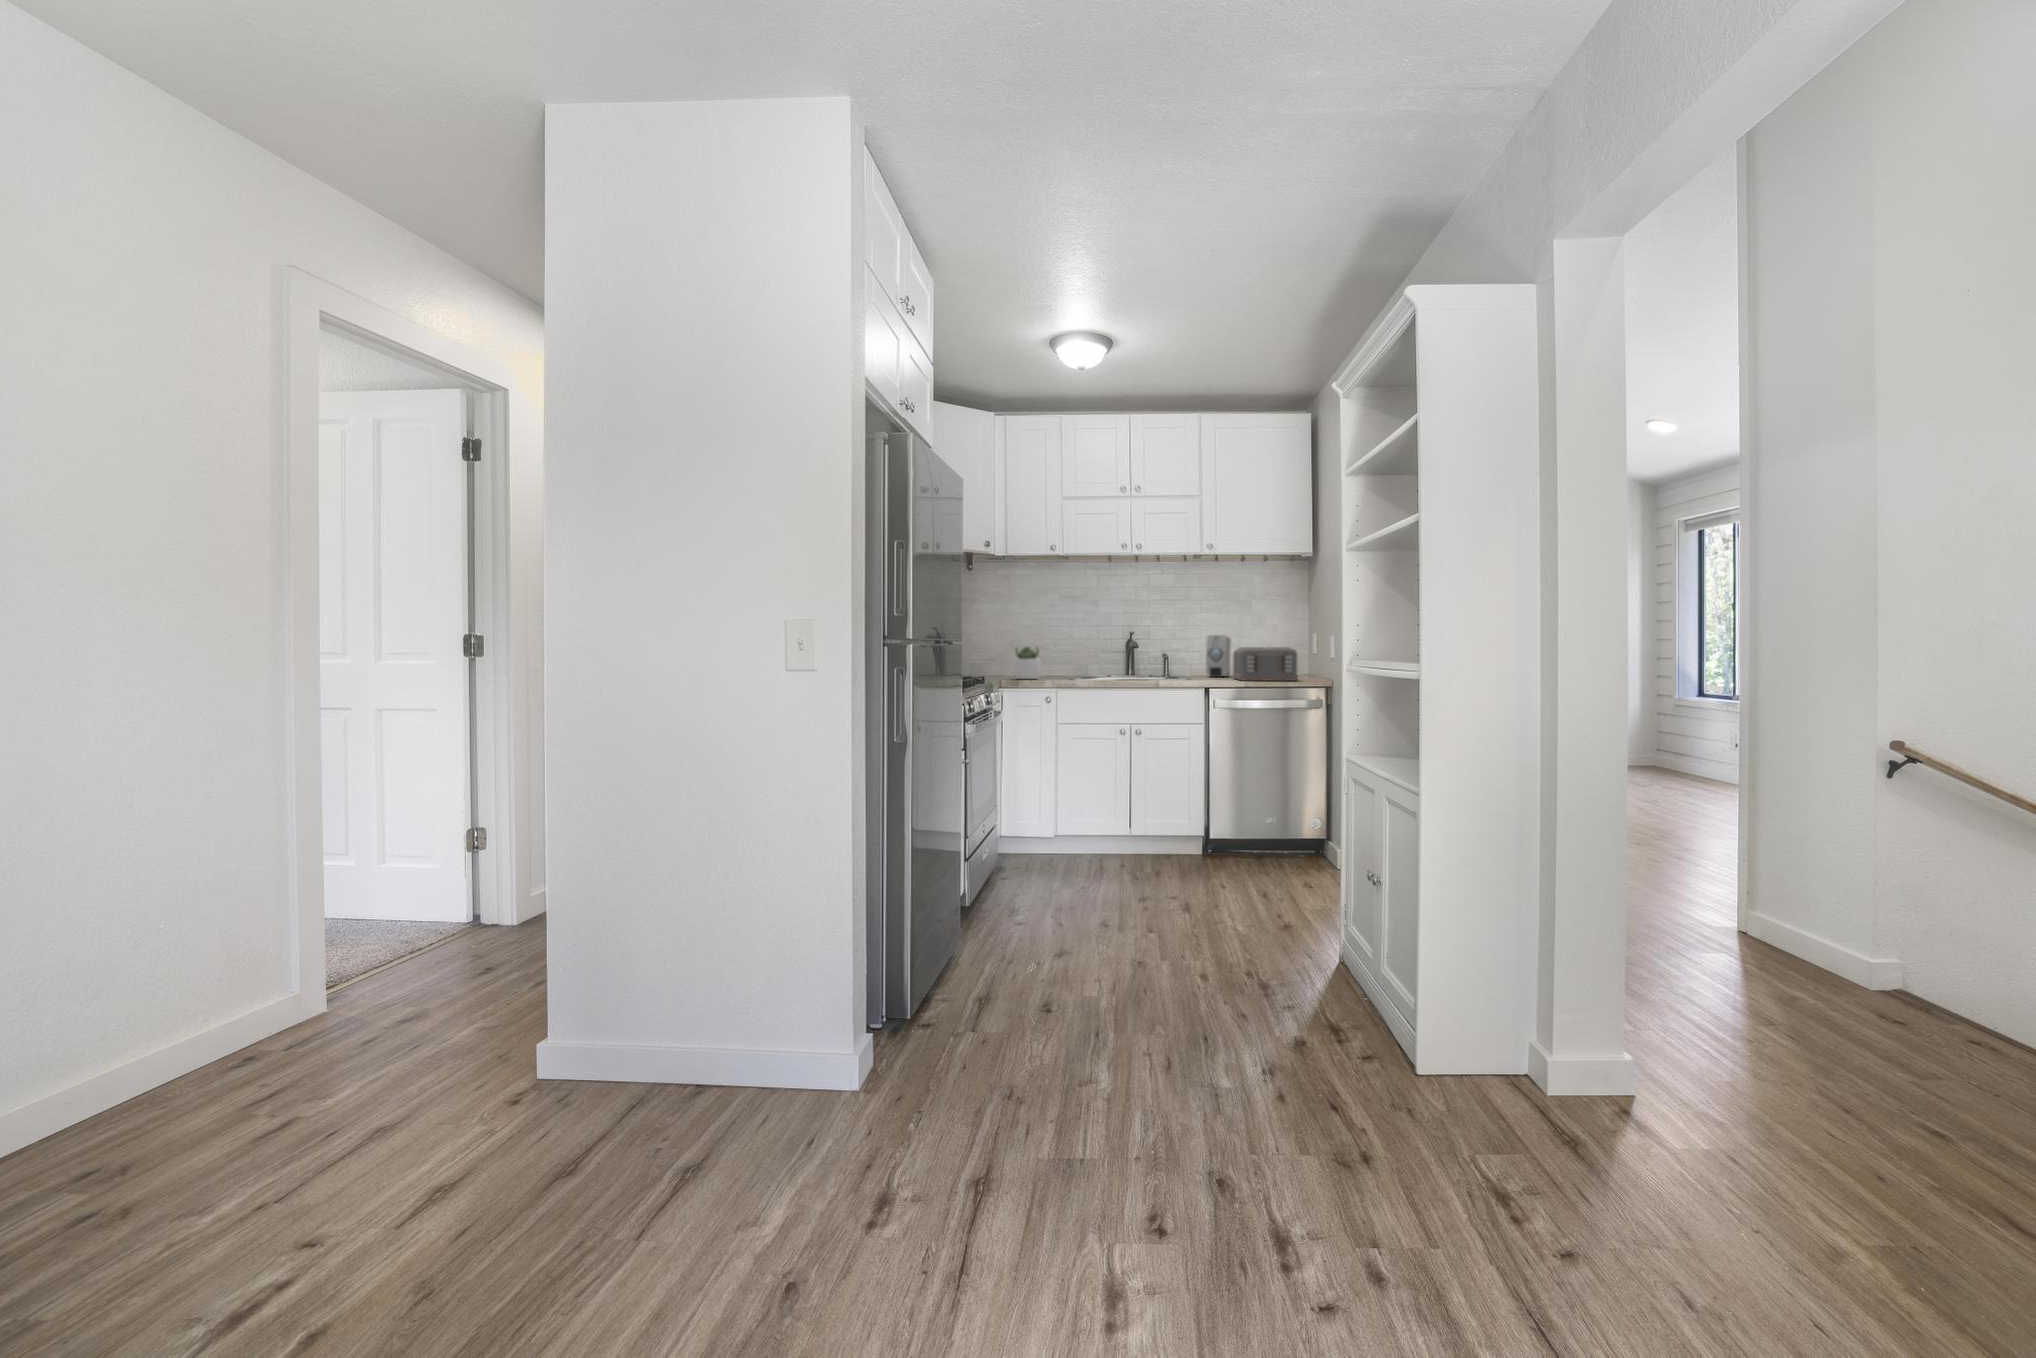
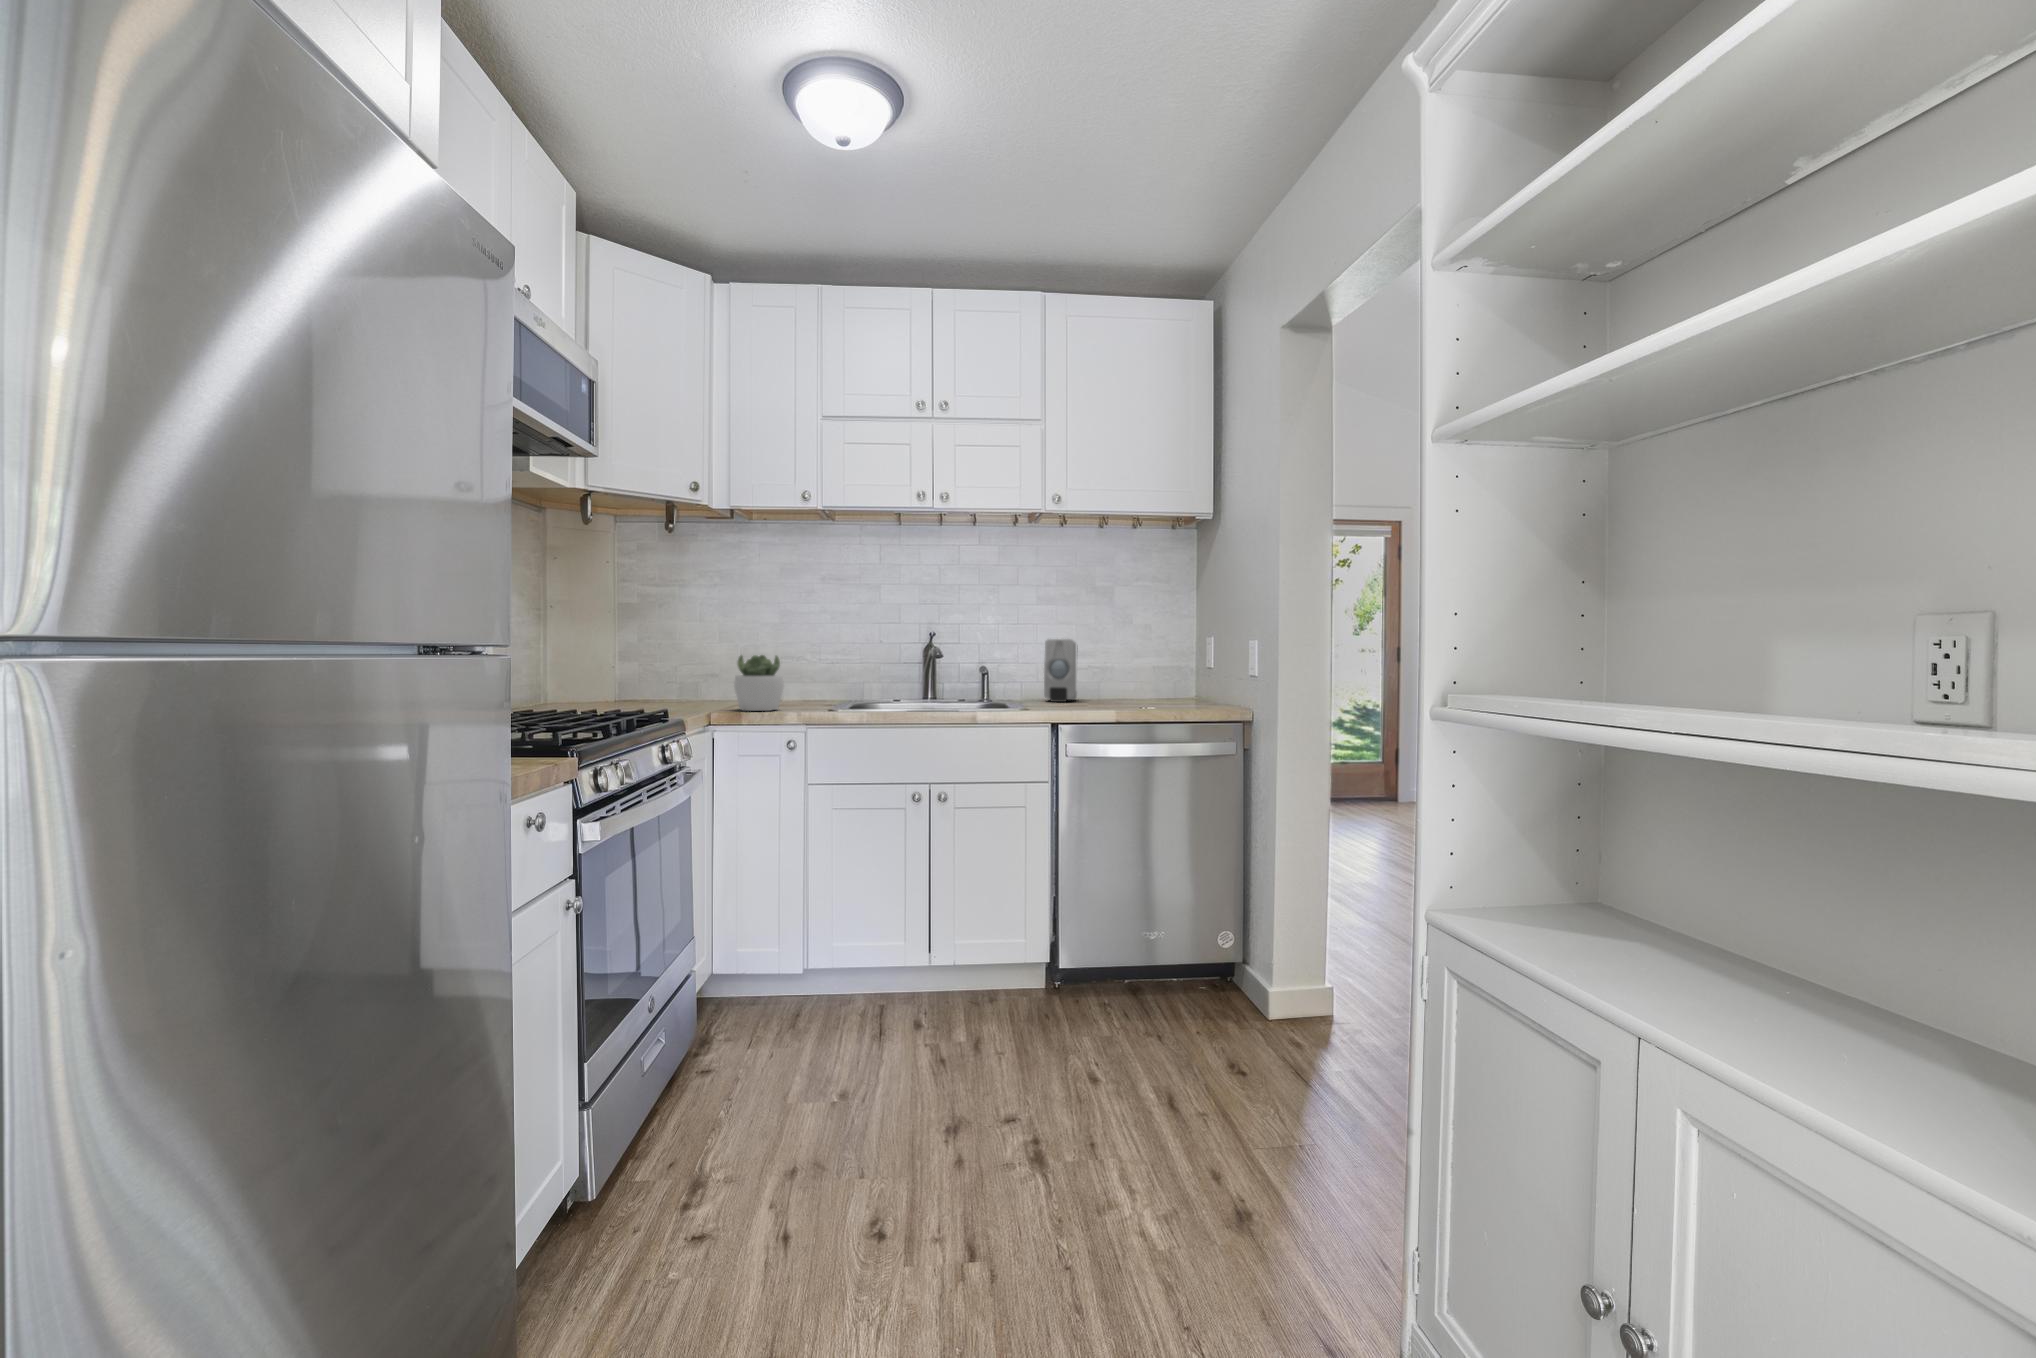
toaster: present [1233,647,1298,681] -> none [1086,658,1189,712]

